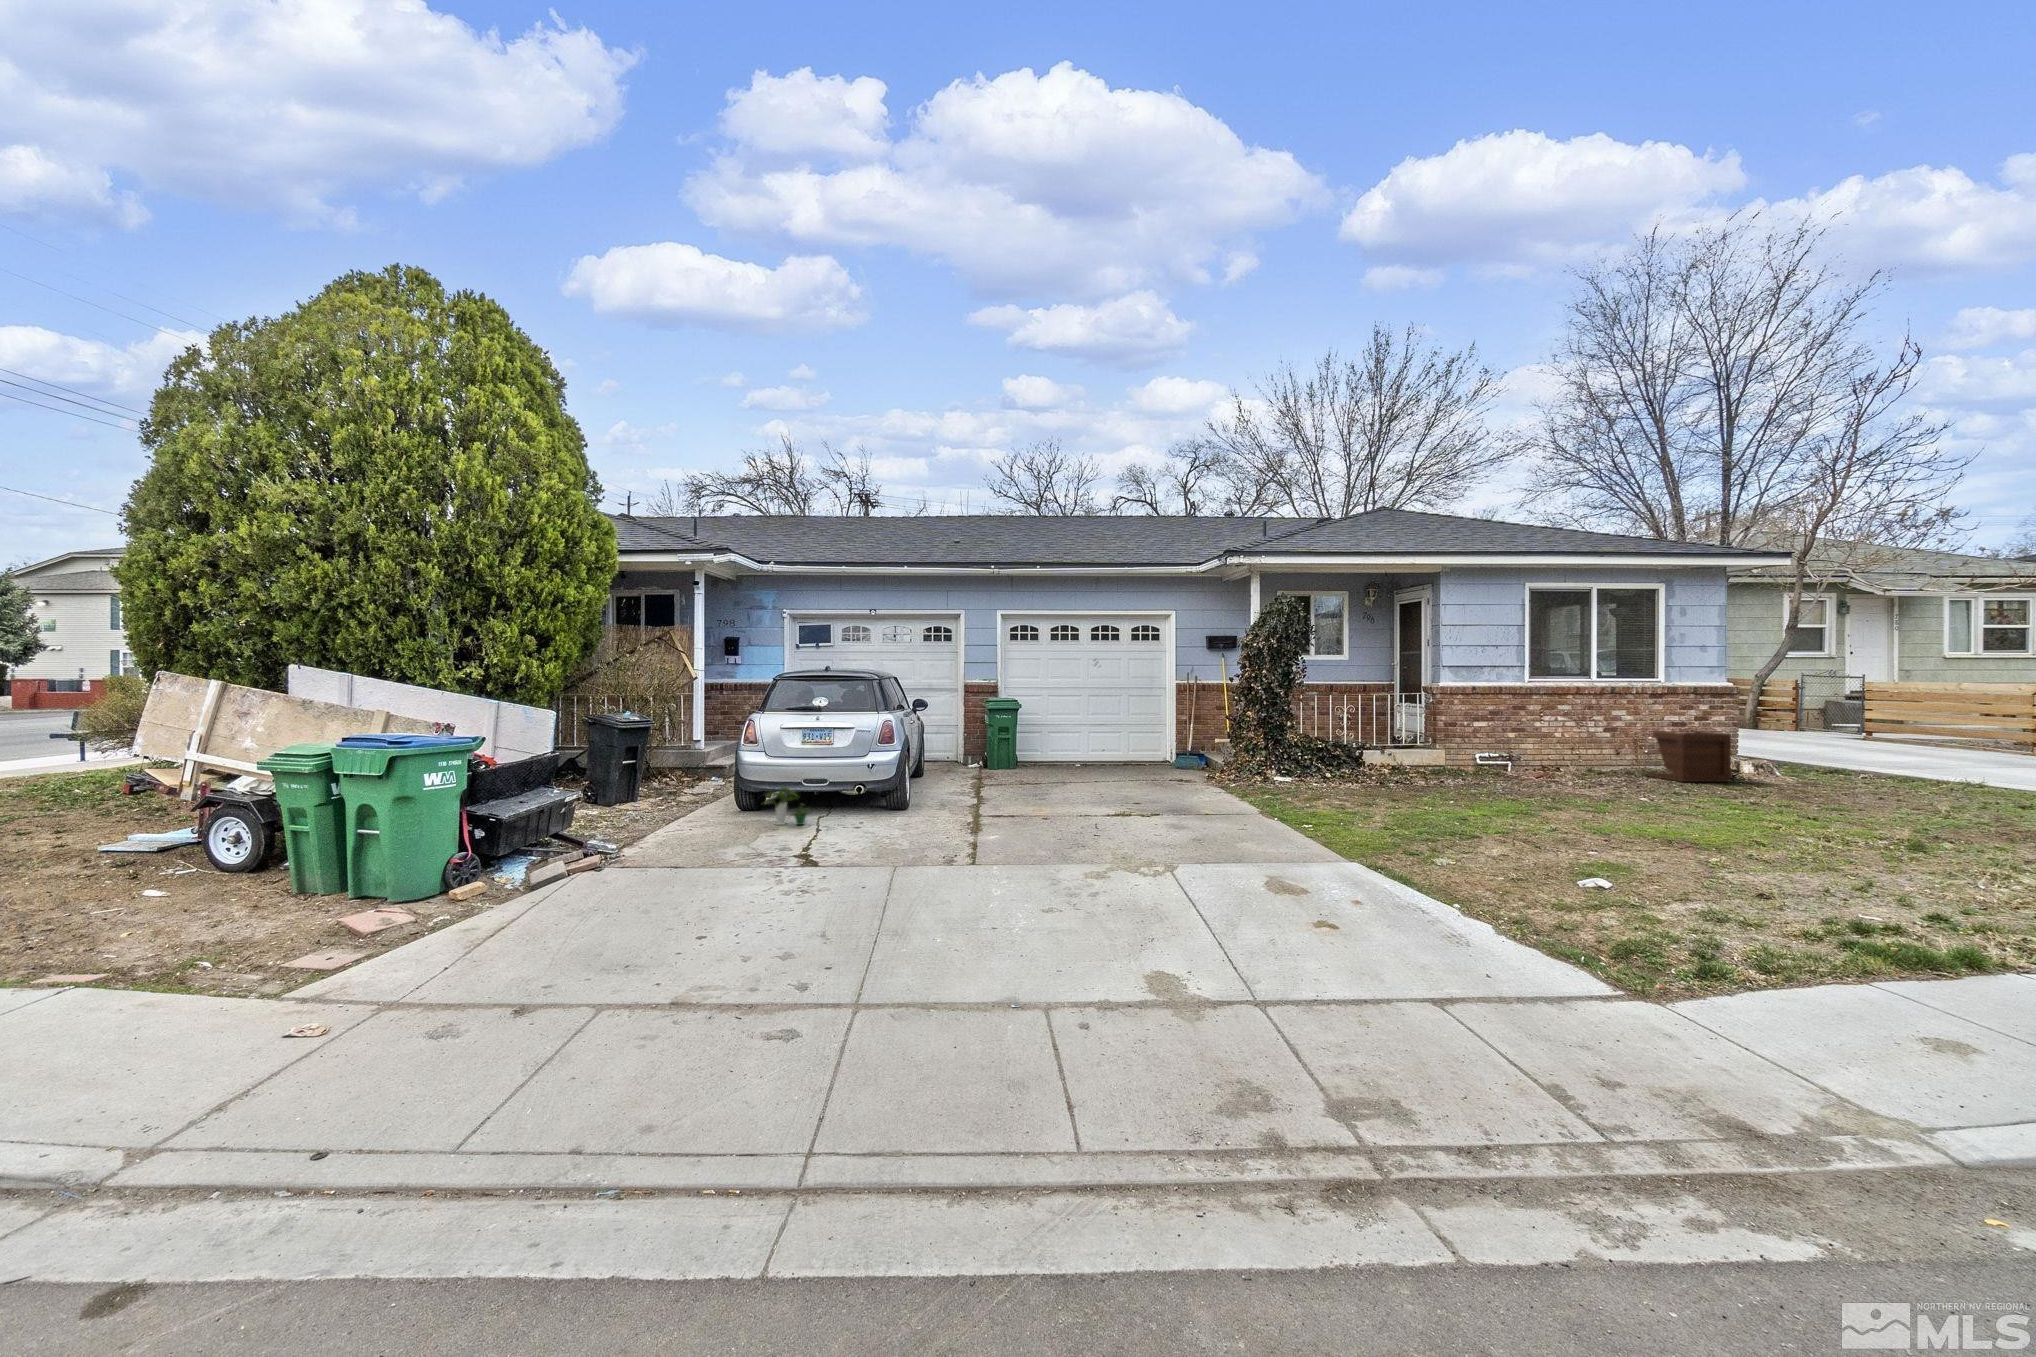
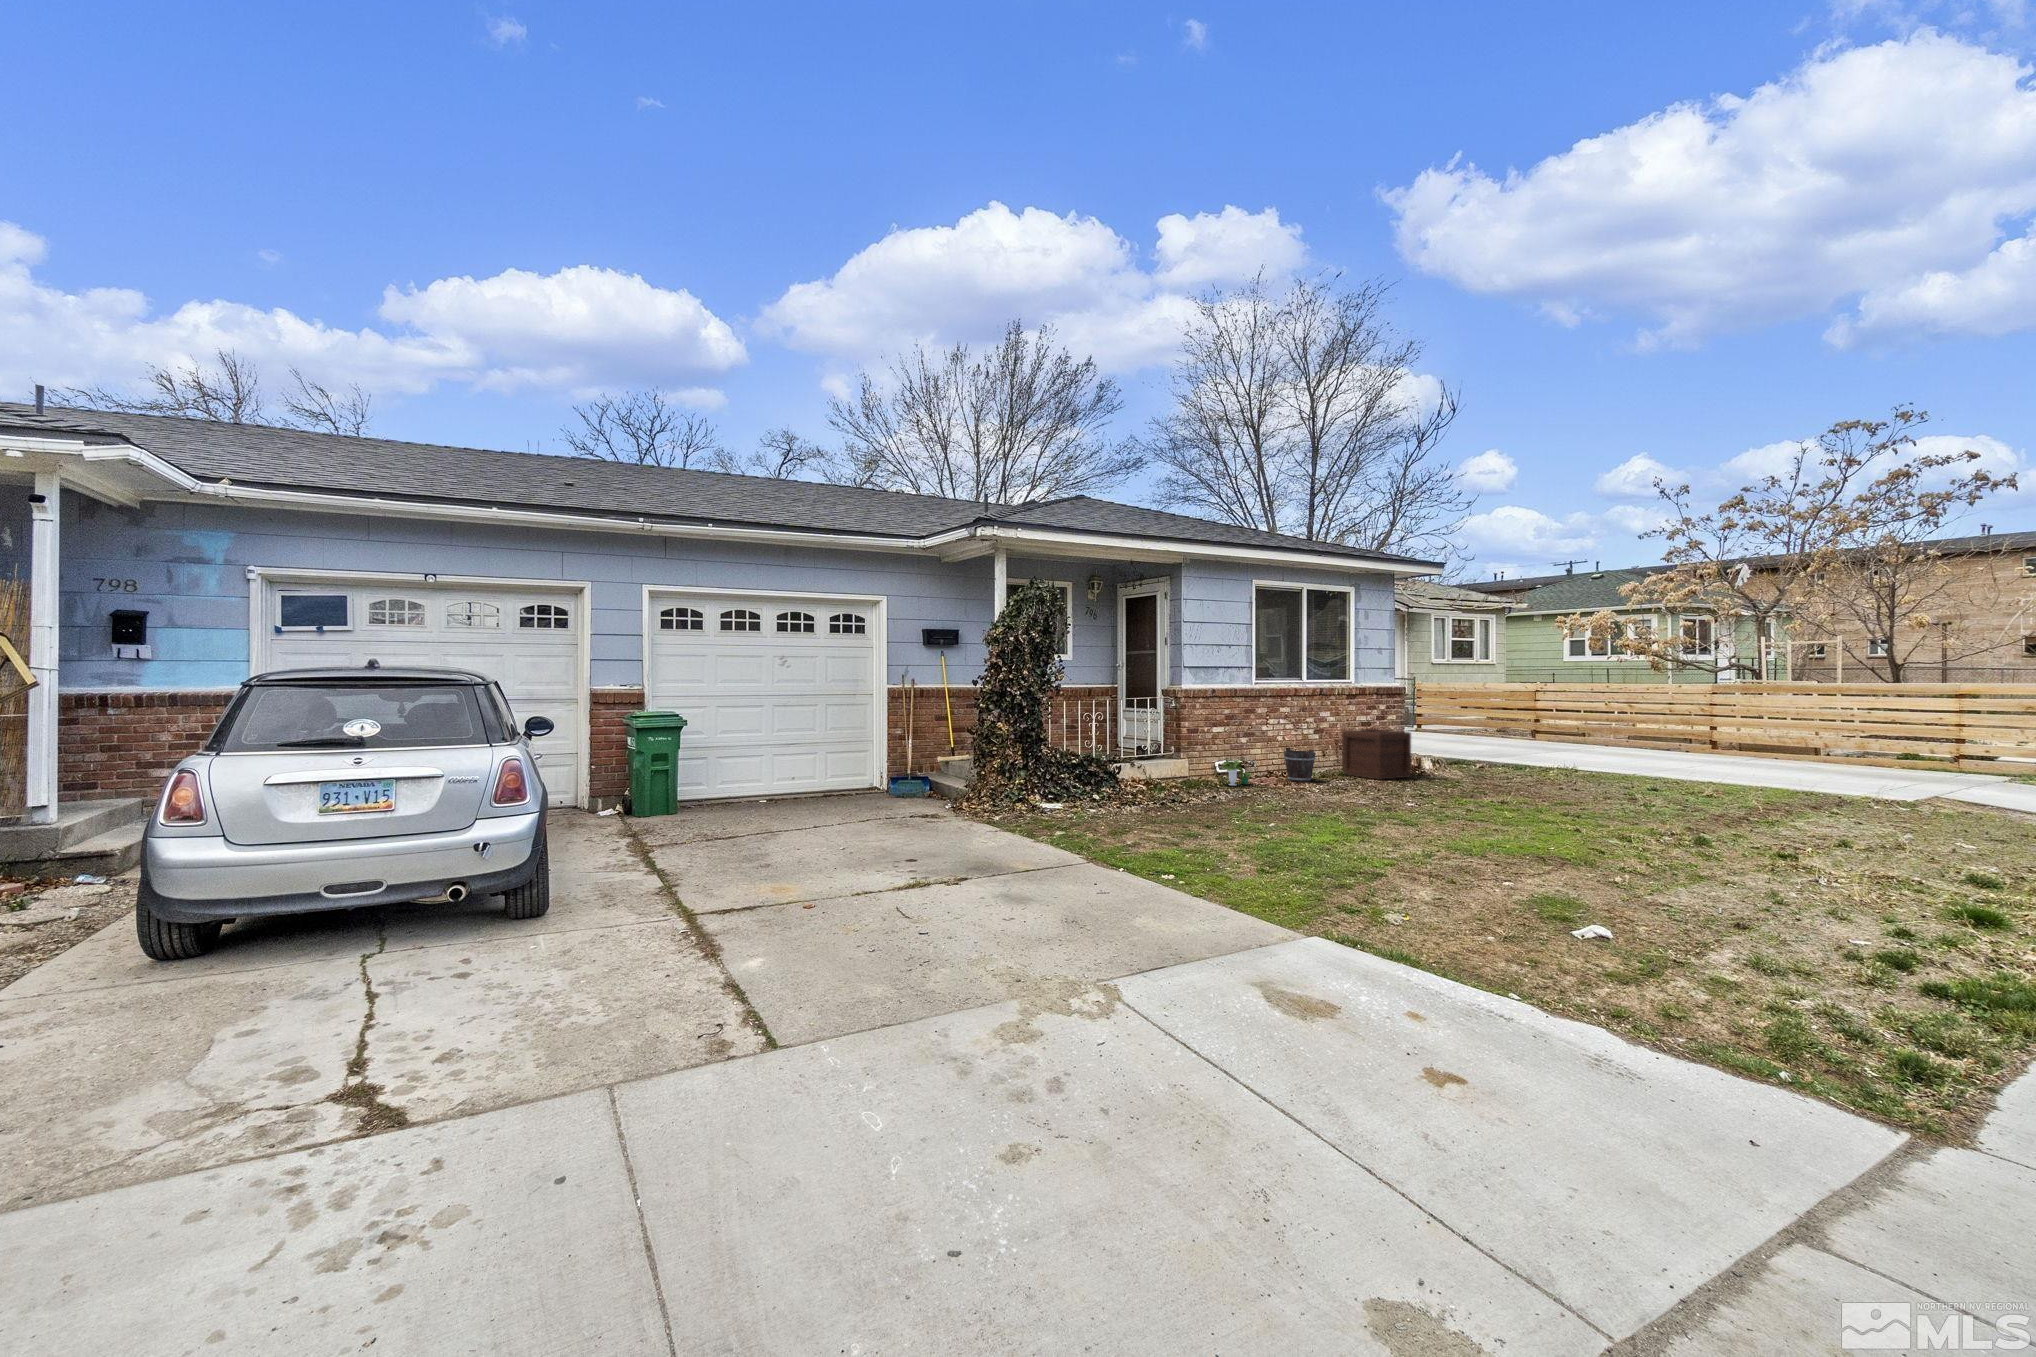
bucket: none [1561,745,1598,779] -> present [1284,747,1316,782]
potted plant: present [764,787,811,825] -> present [1222,758,1252,785]

